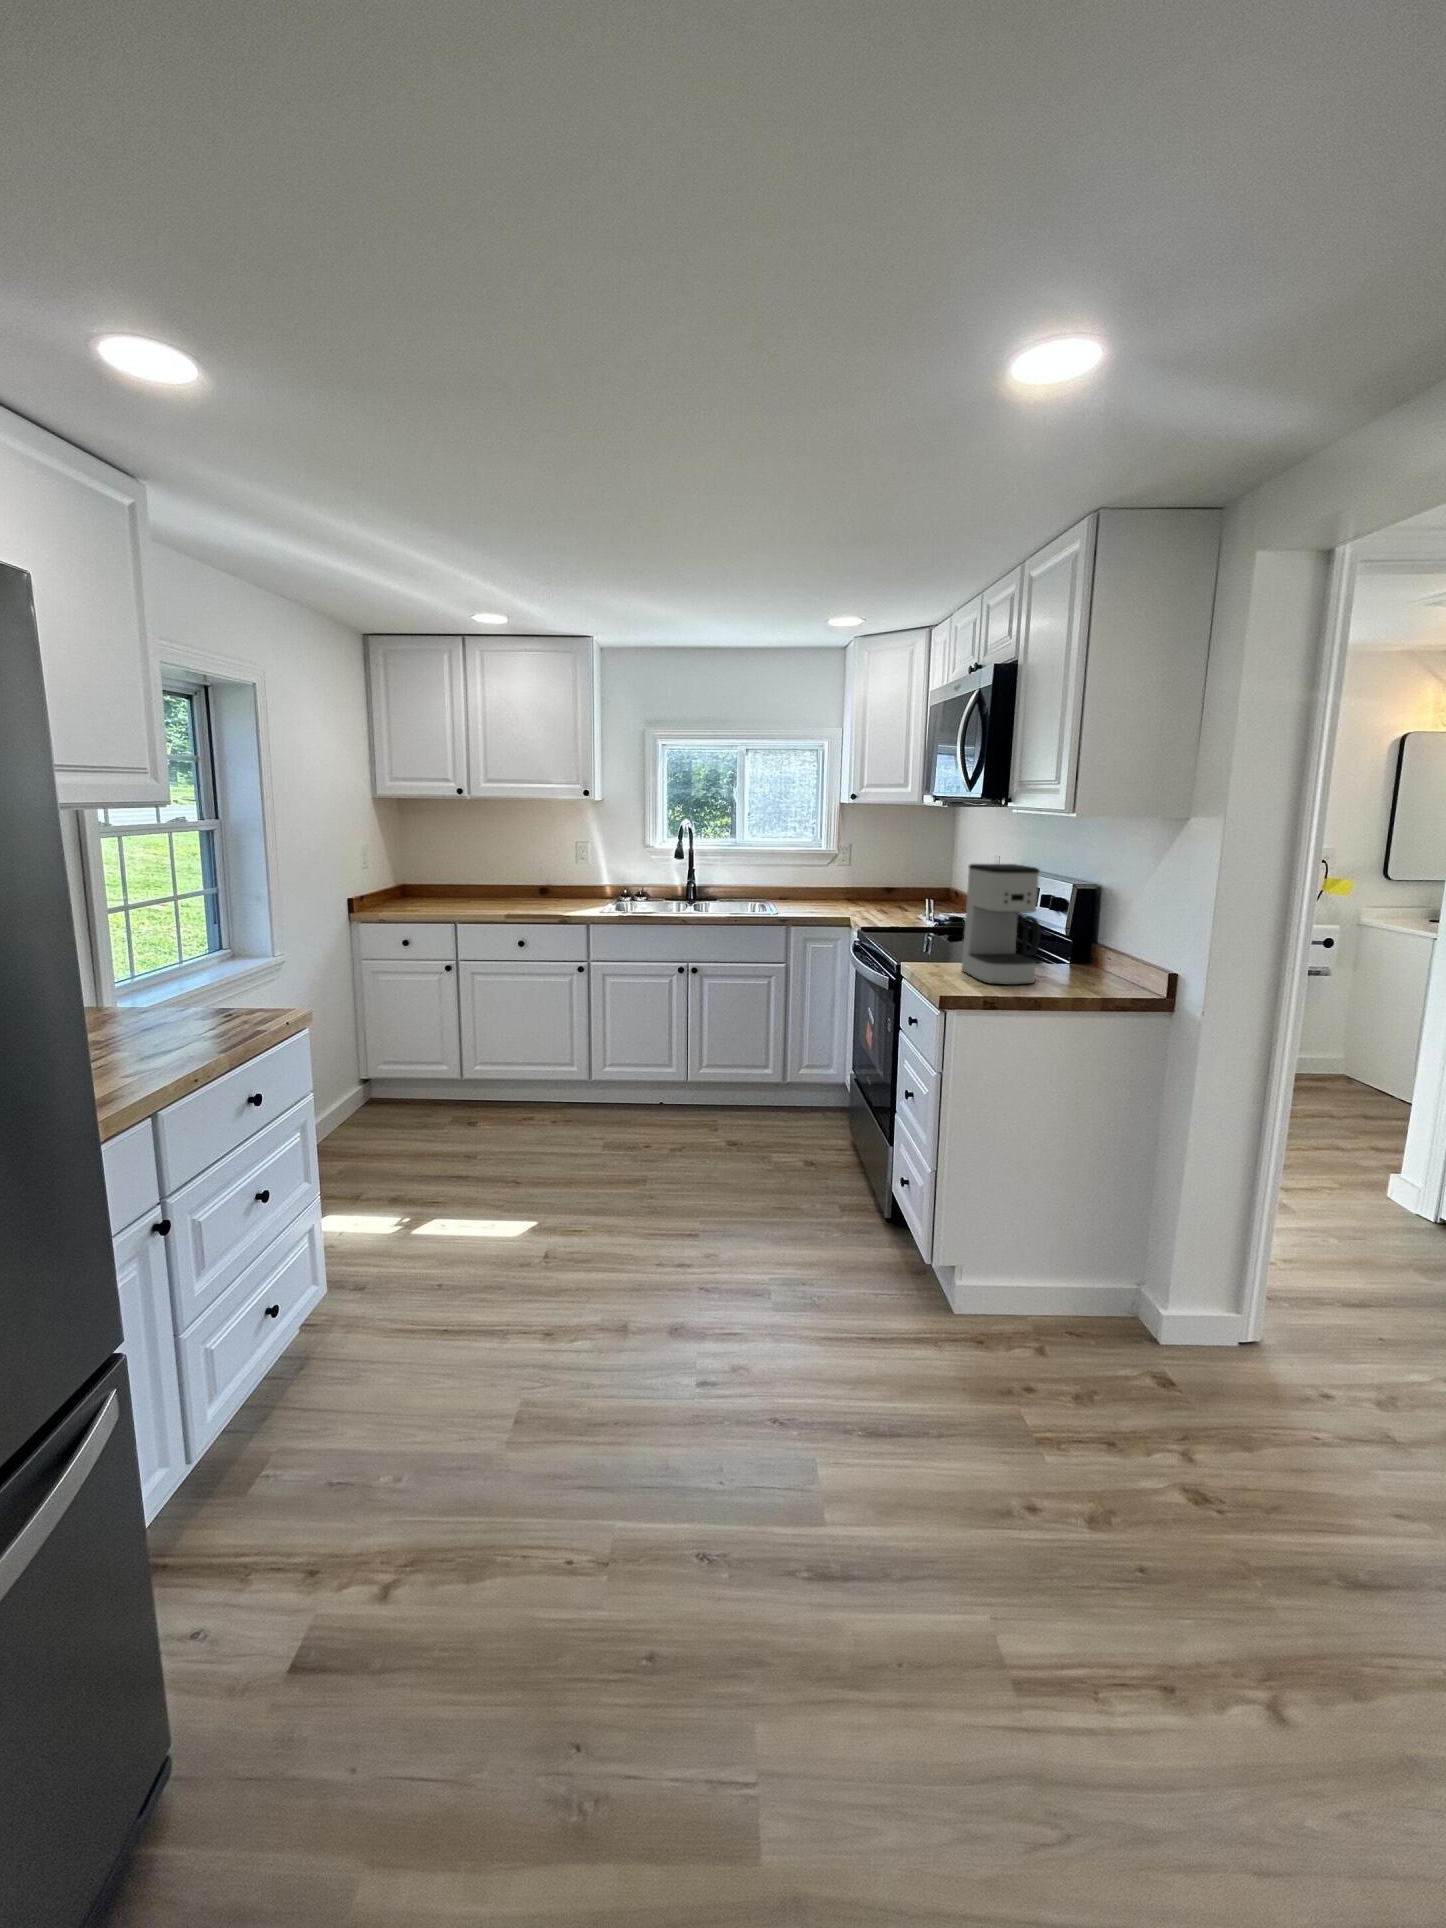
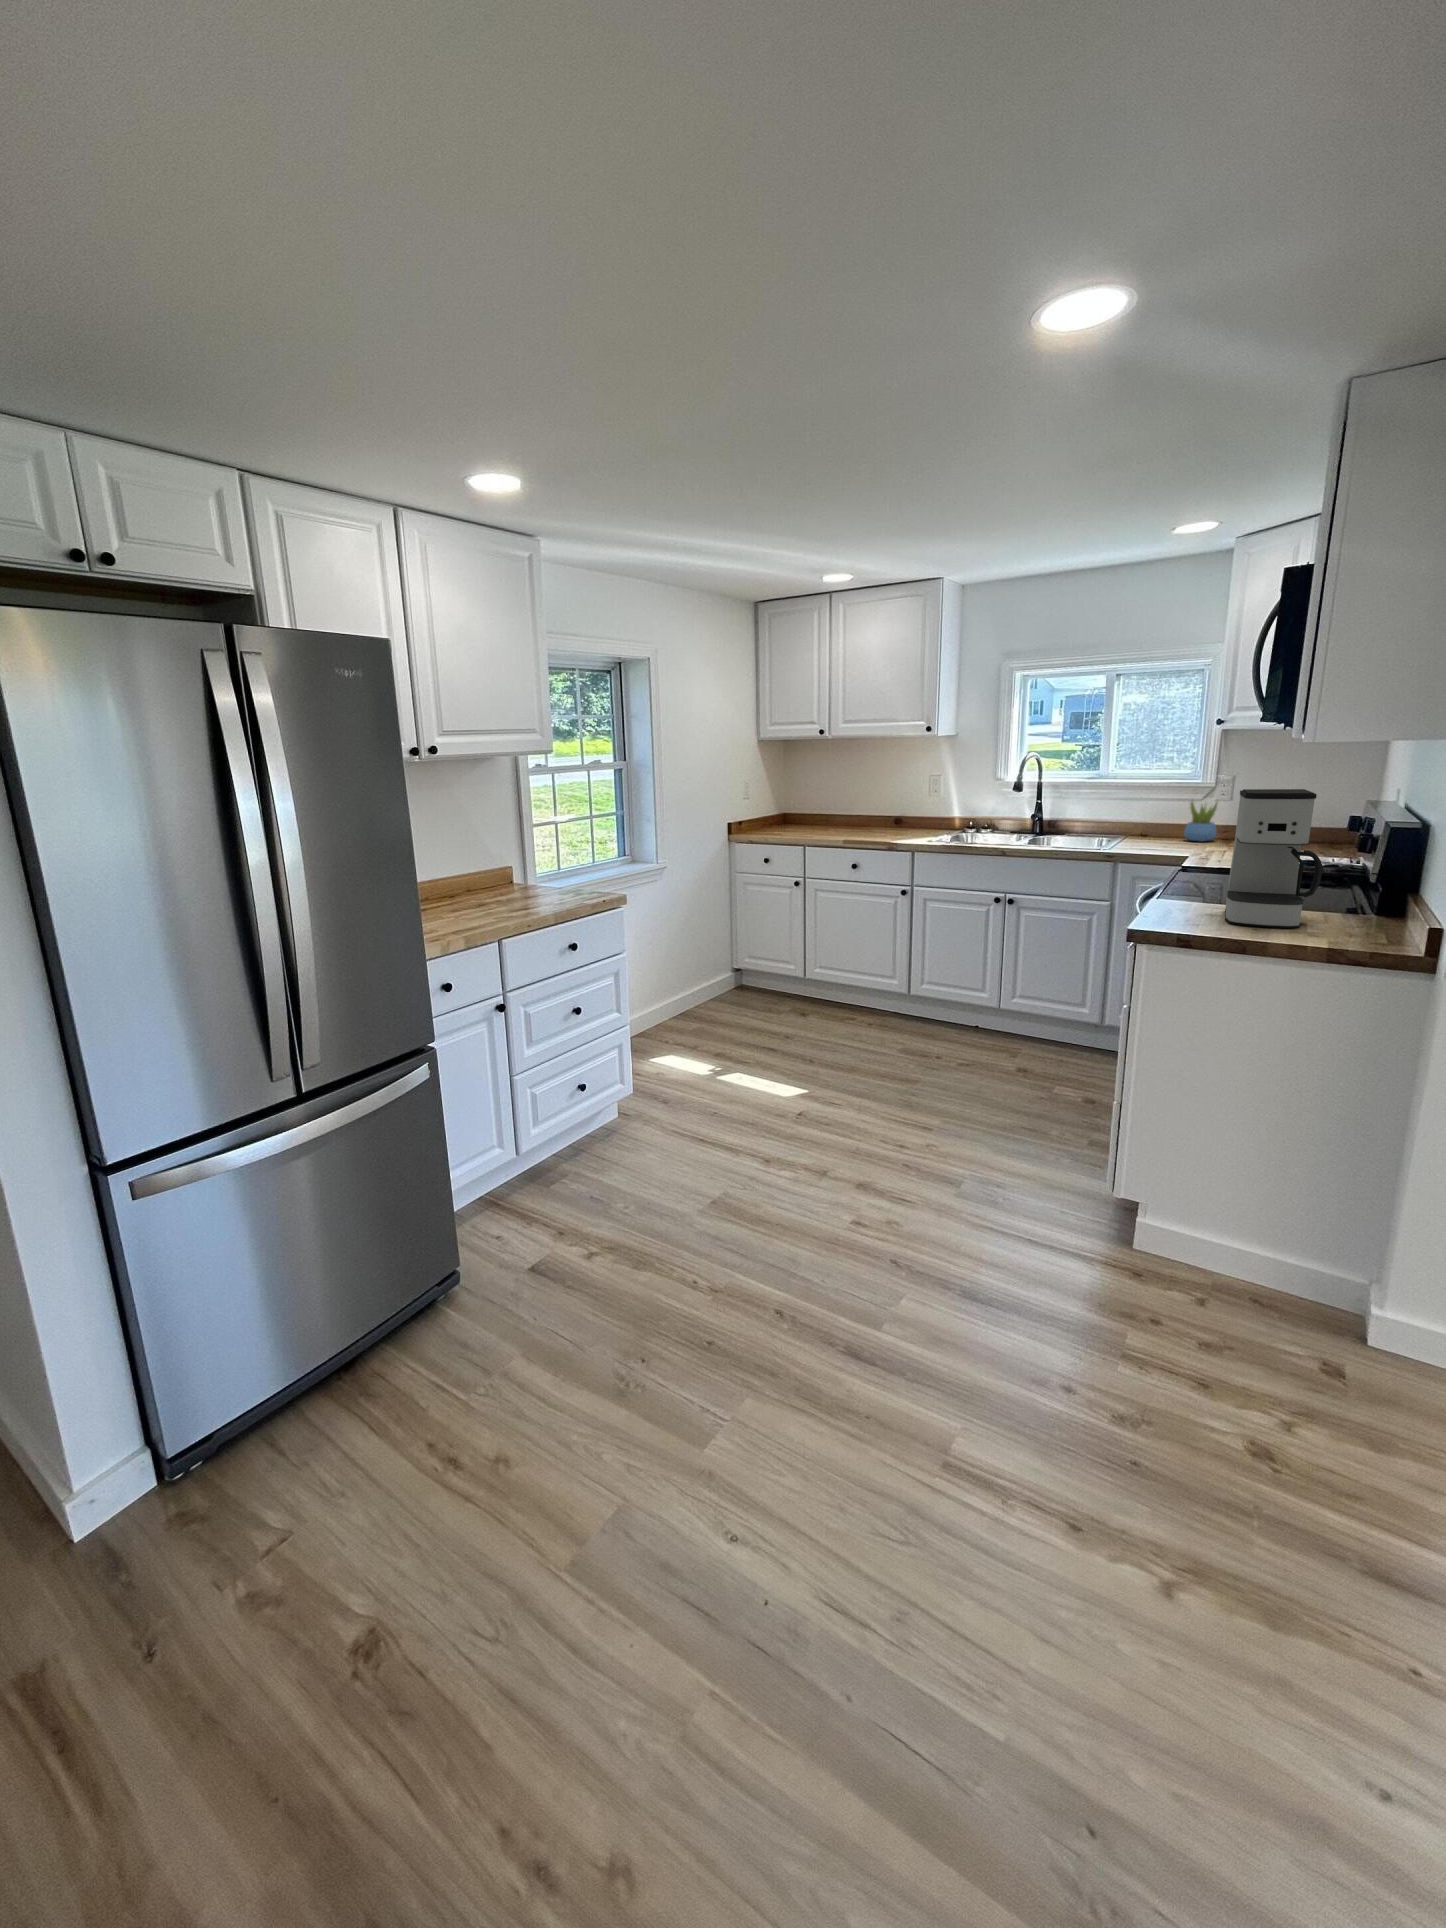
succulent plant: none [818,866,843,904] -> present [1184,801,1218,842]

